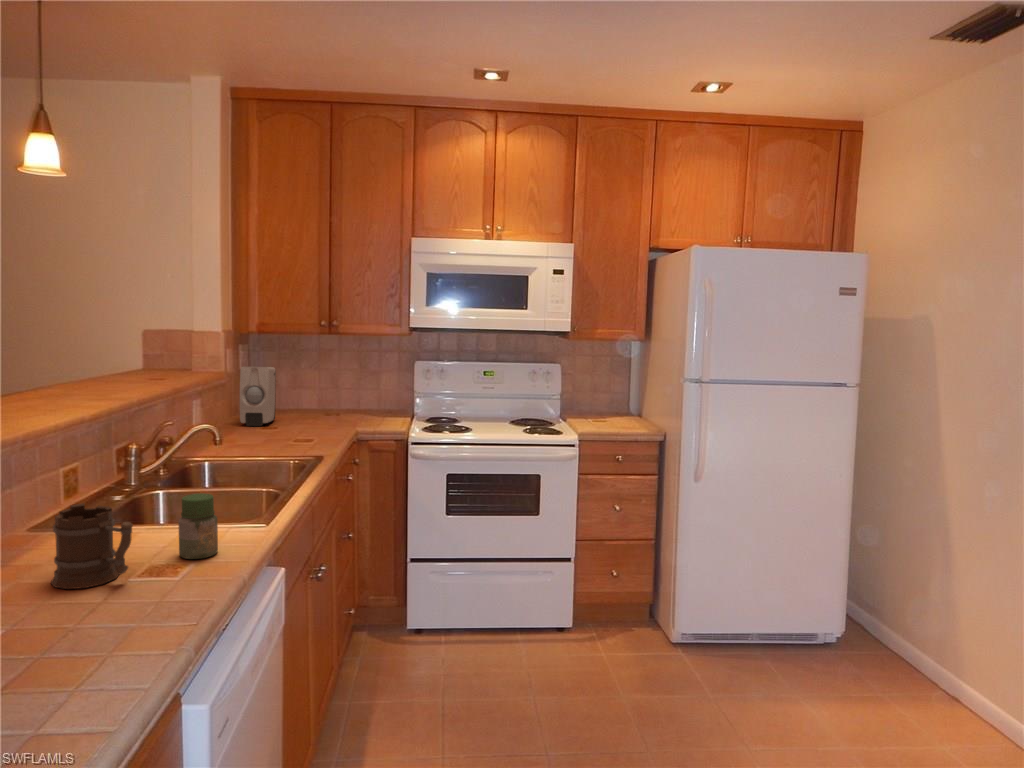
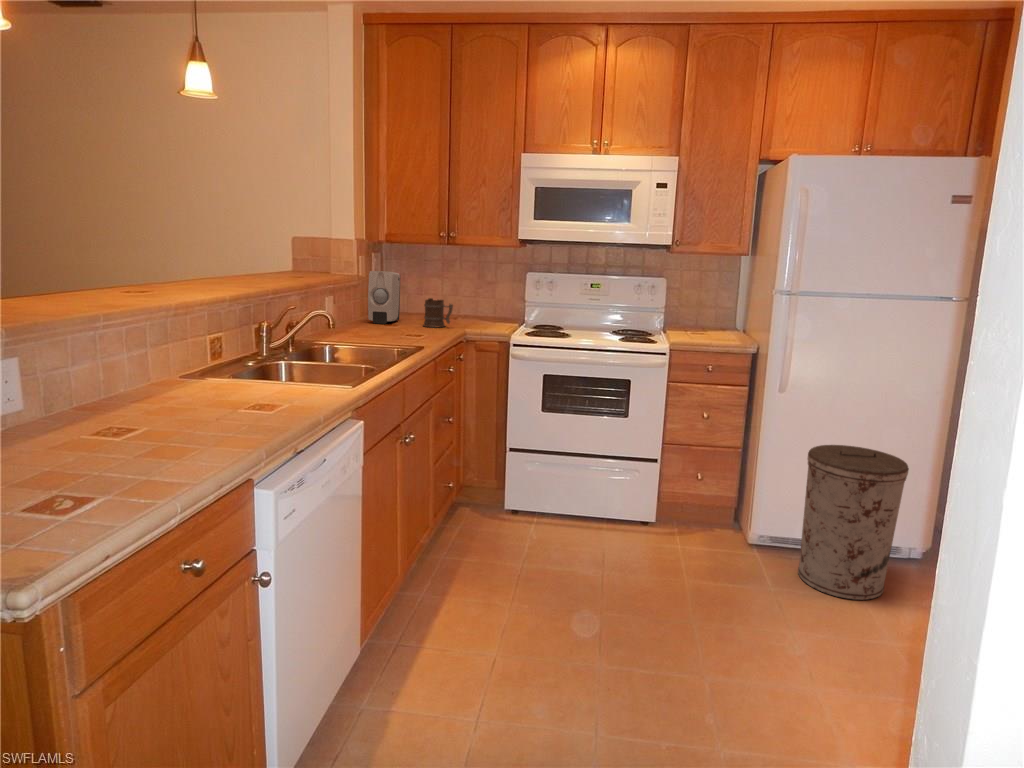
jar: present [178,493,218,559] -> none [280,352,310,404]
mug: present [51,504,133,589] -> present [423,298,453,327]
trash can: none [726,532,825,694] -> present [798,445,909,600]

